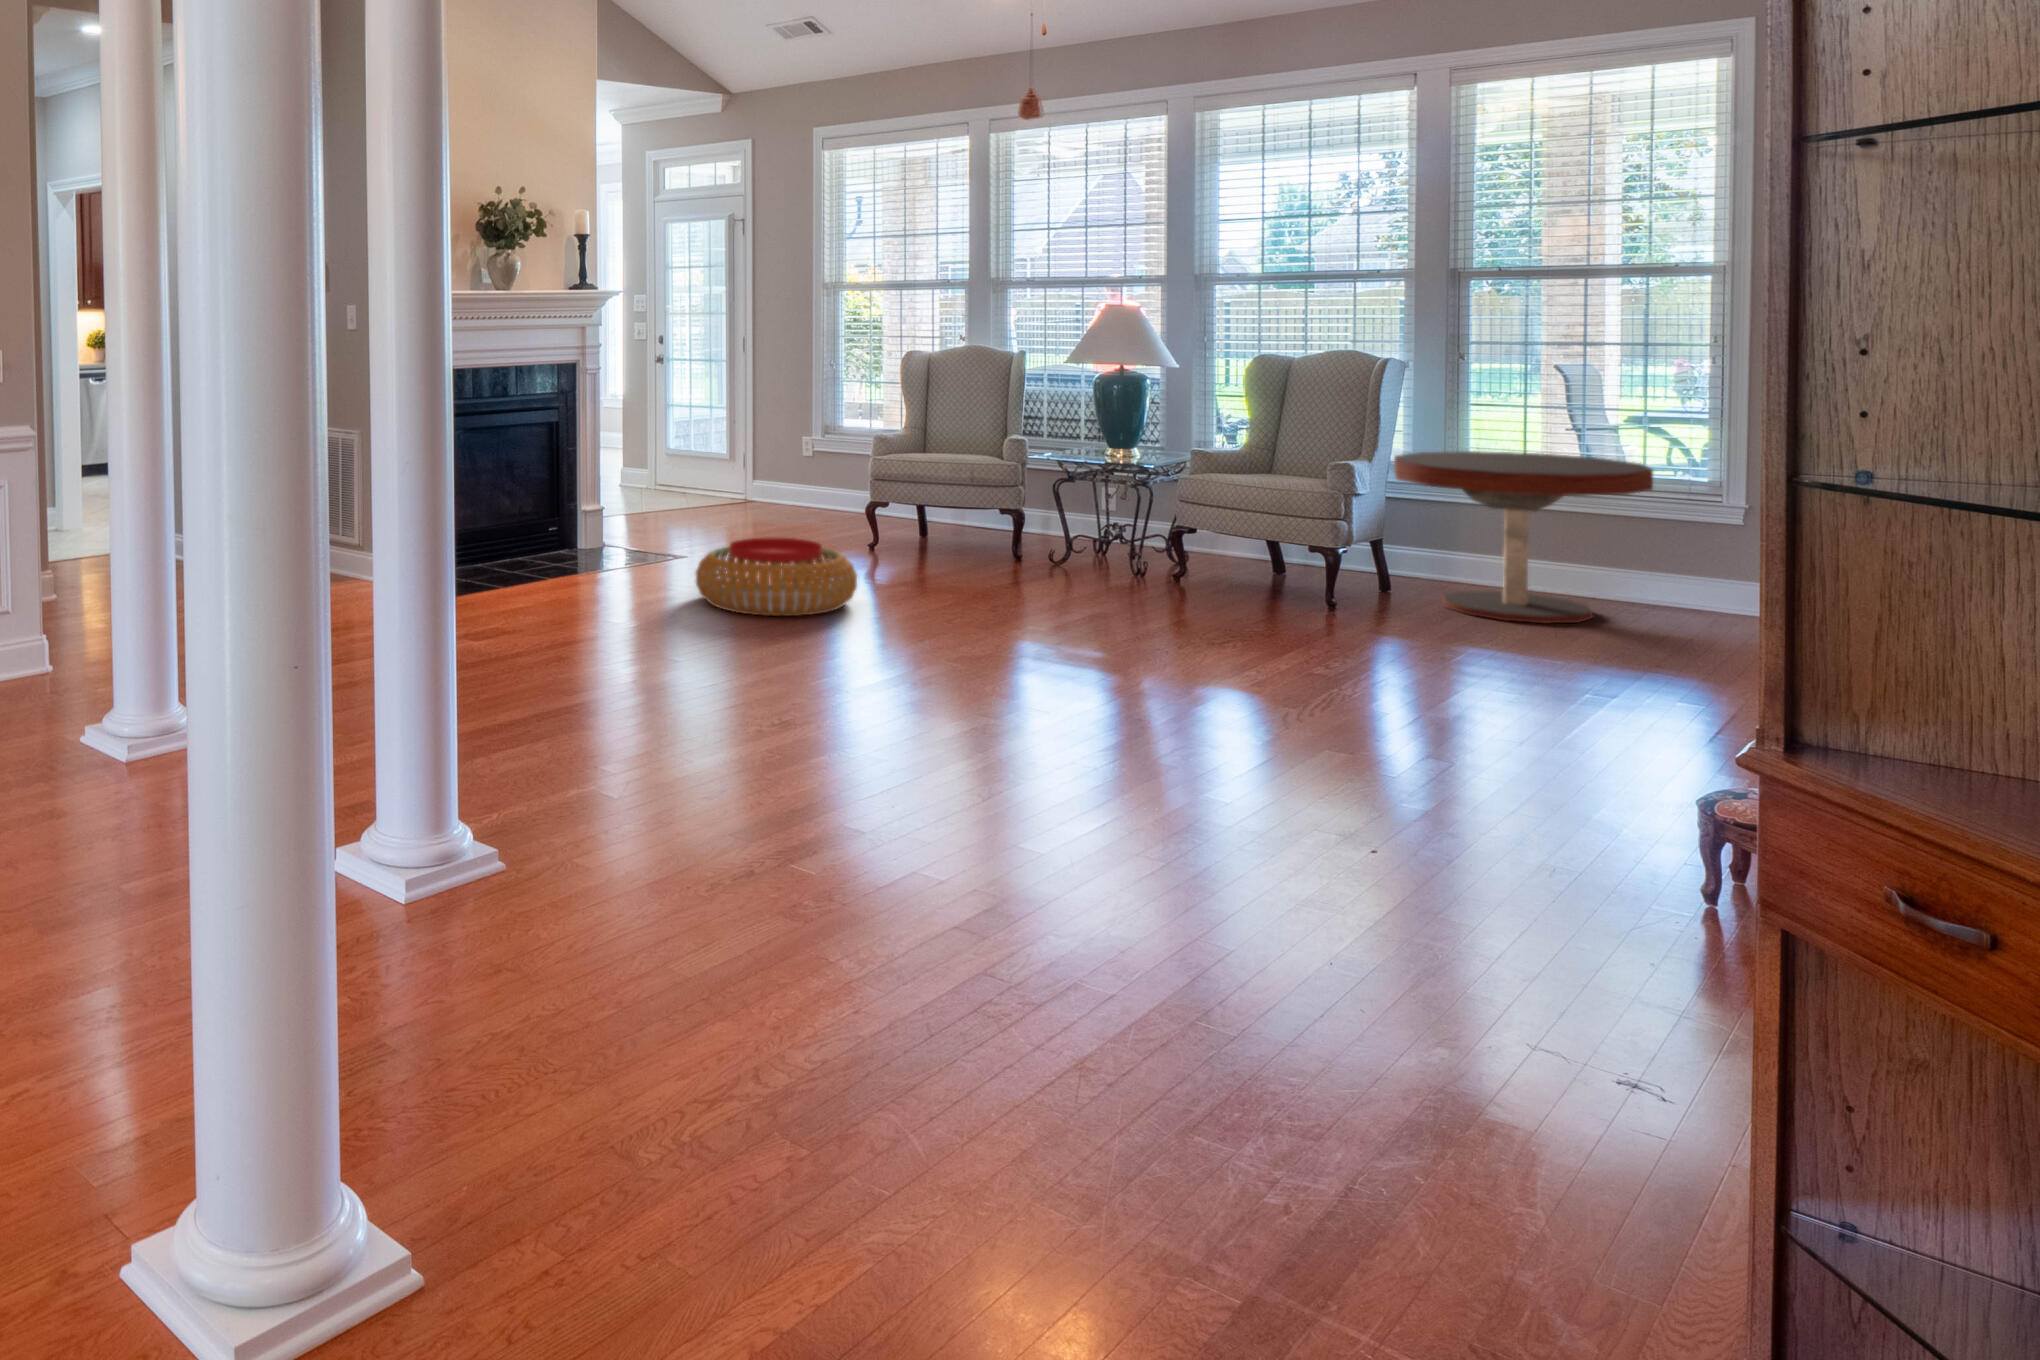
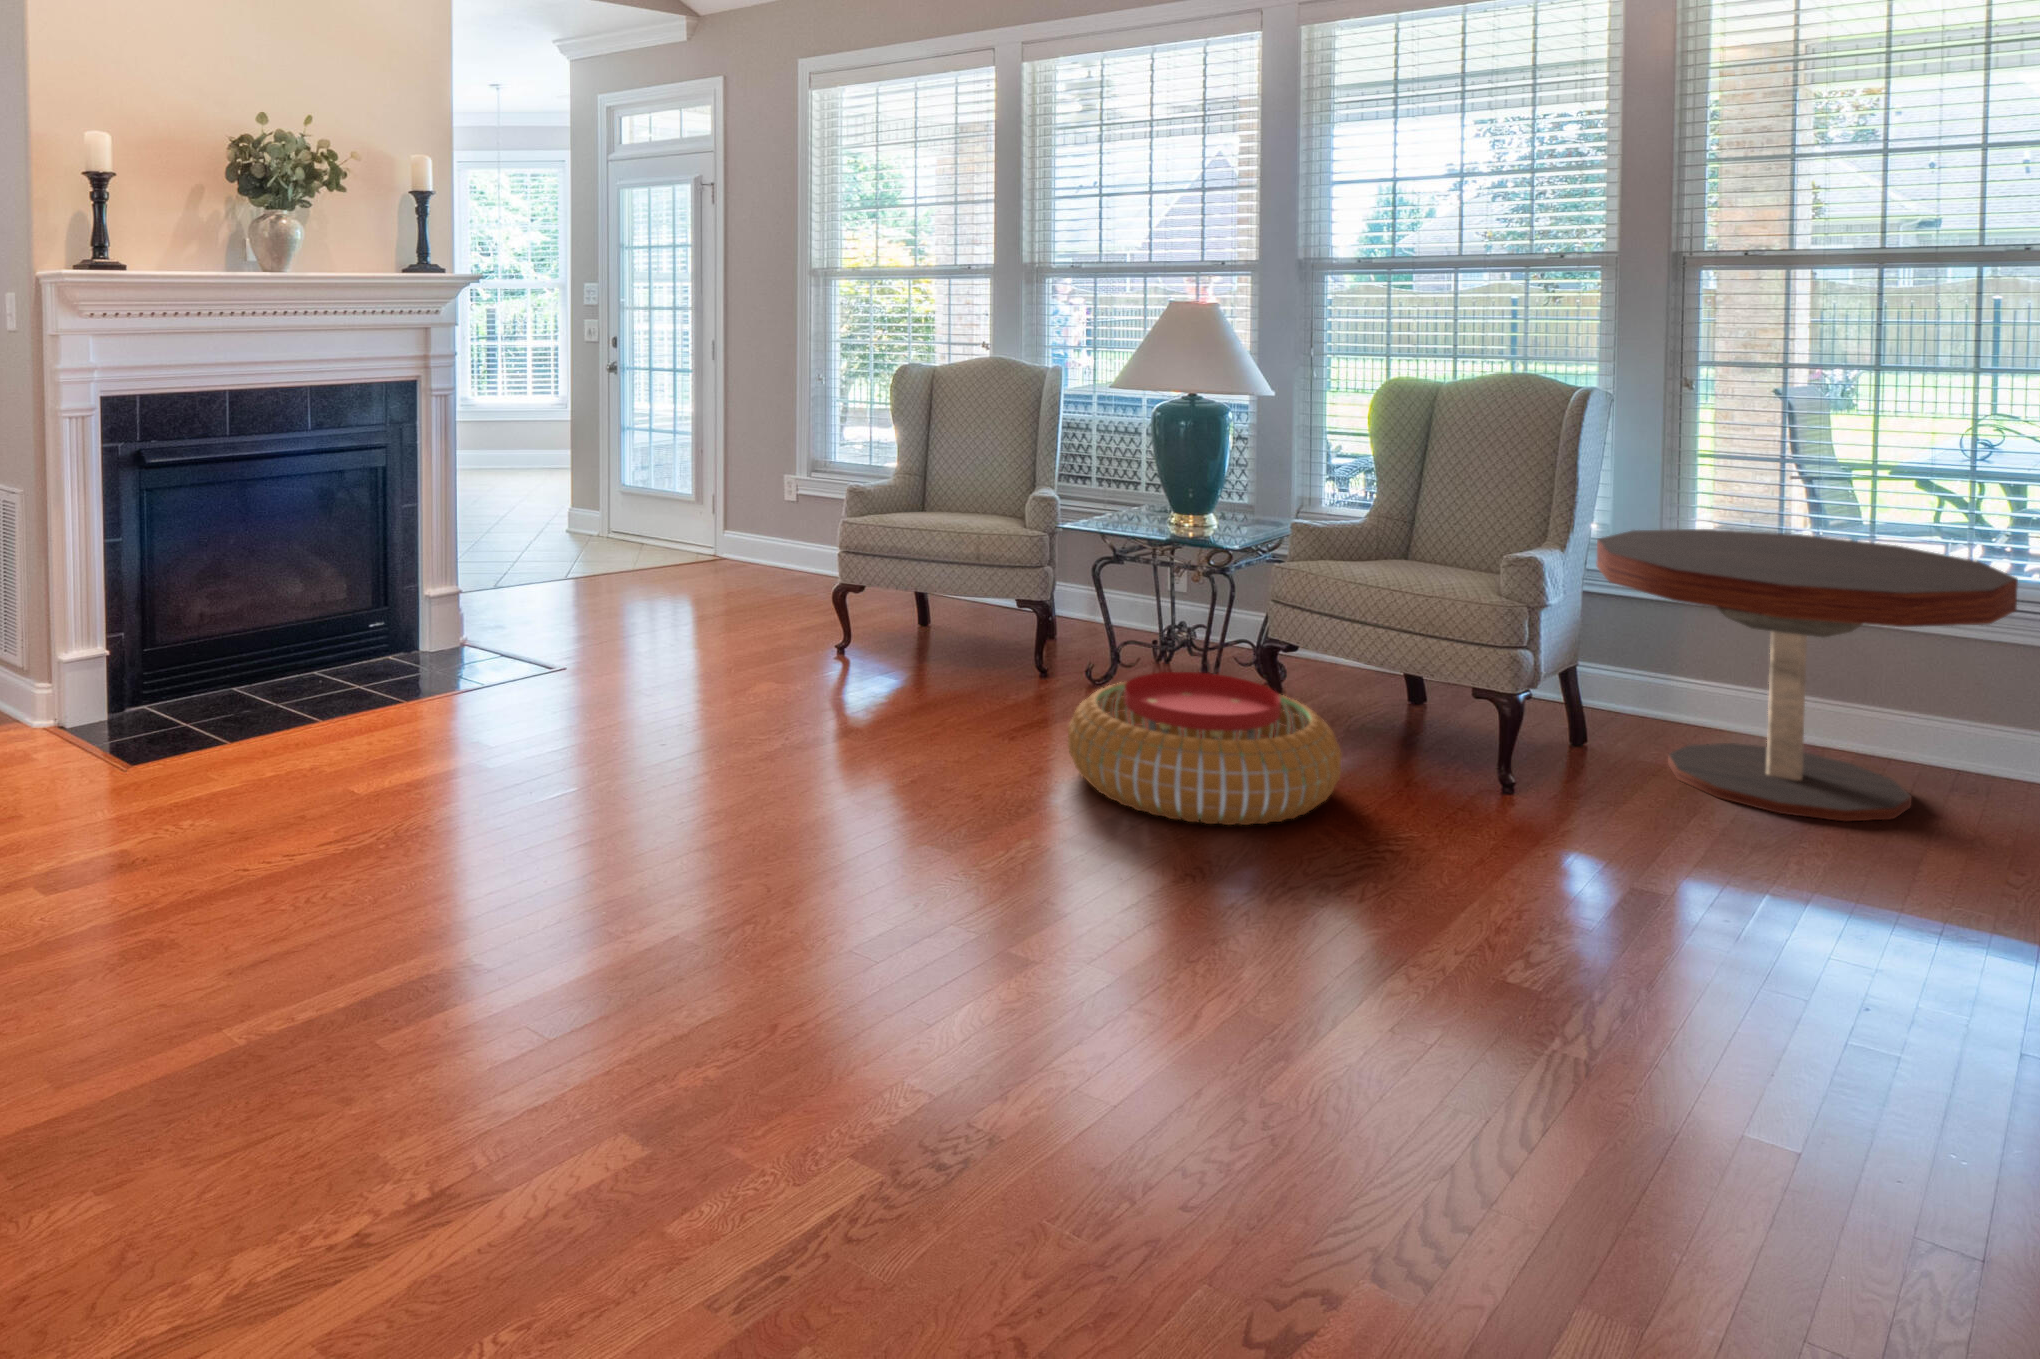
pouf: present [696,537,857,616] -> present [1068,672,1341,825]

